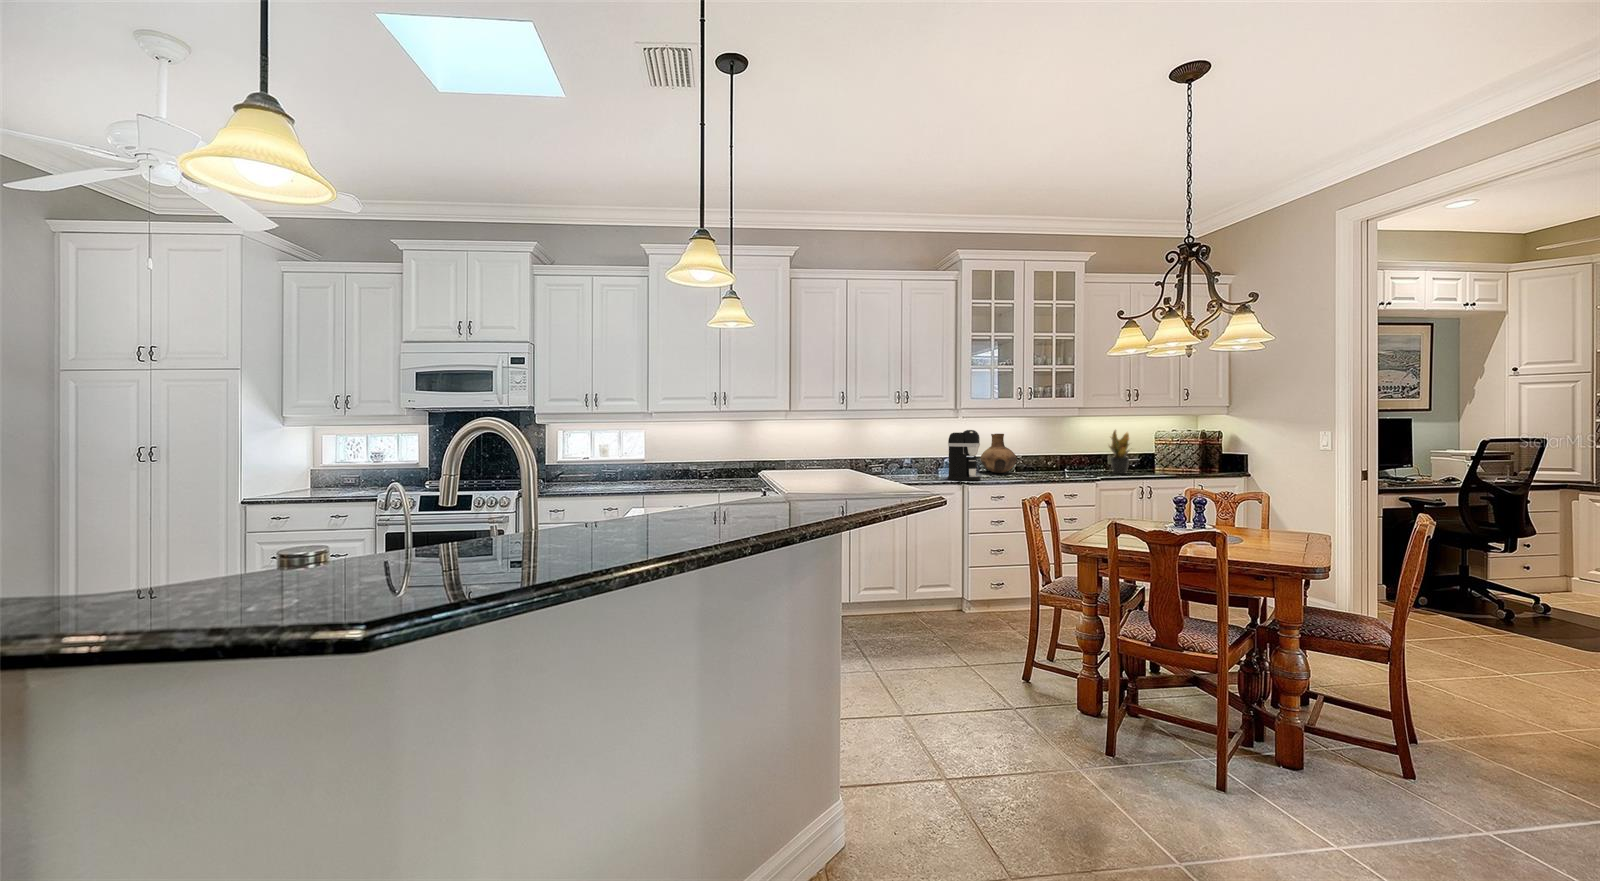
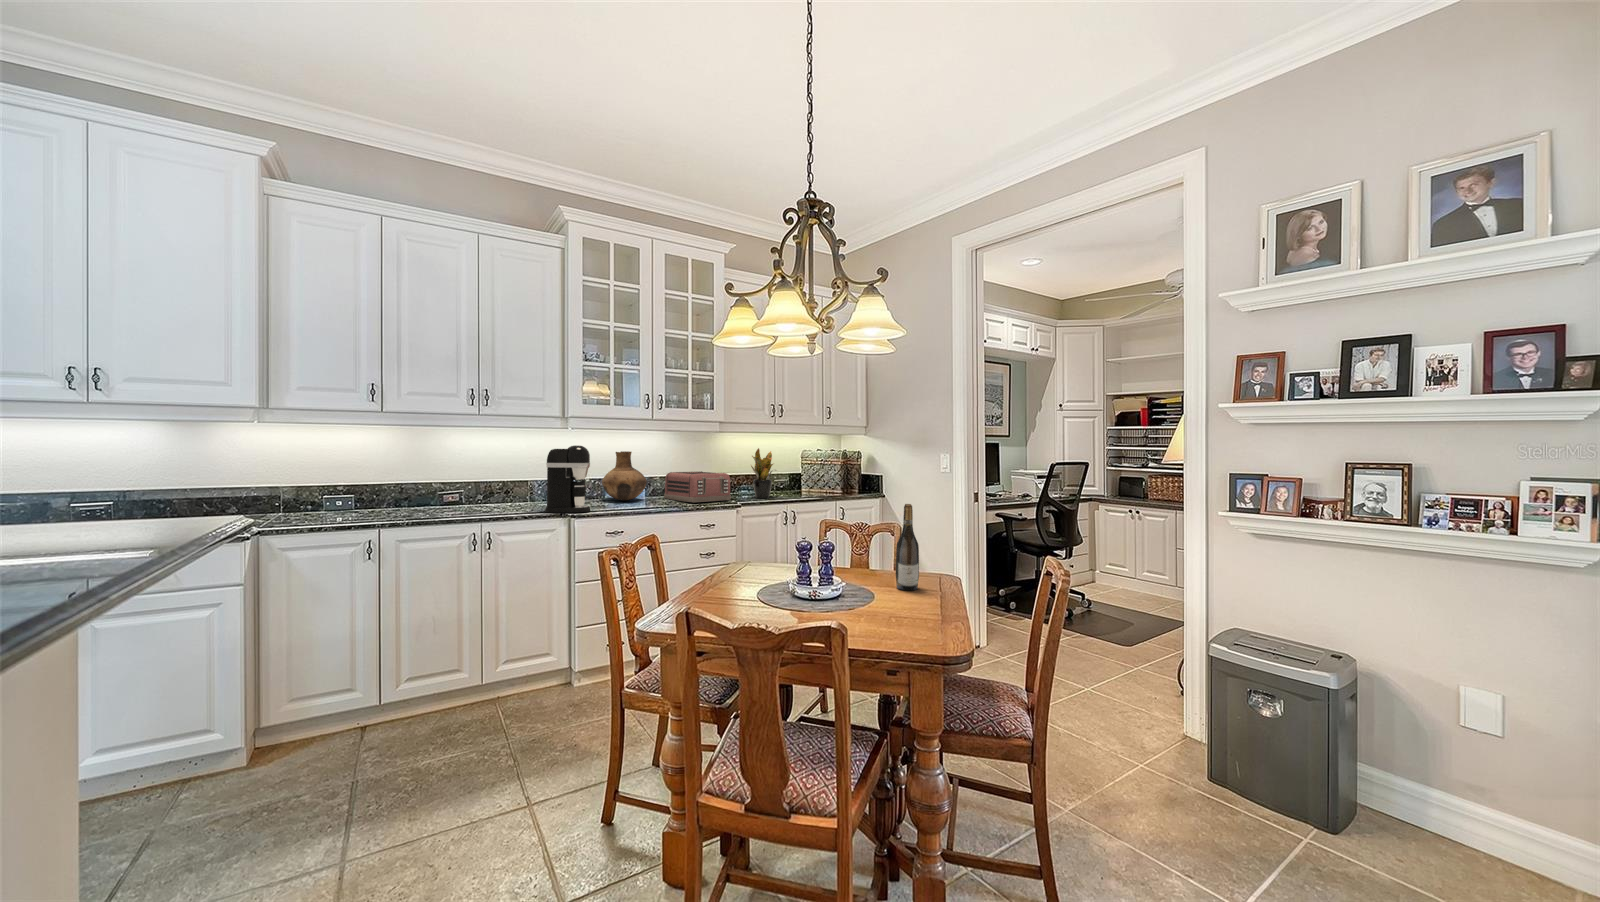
toaster: none [1029,450,1091,476] -> present [664,471,731,502]
wine bottle: none [1264,475,1287,544] -> present [895,504,919,590]

